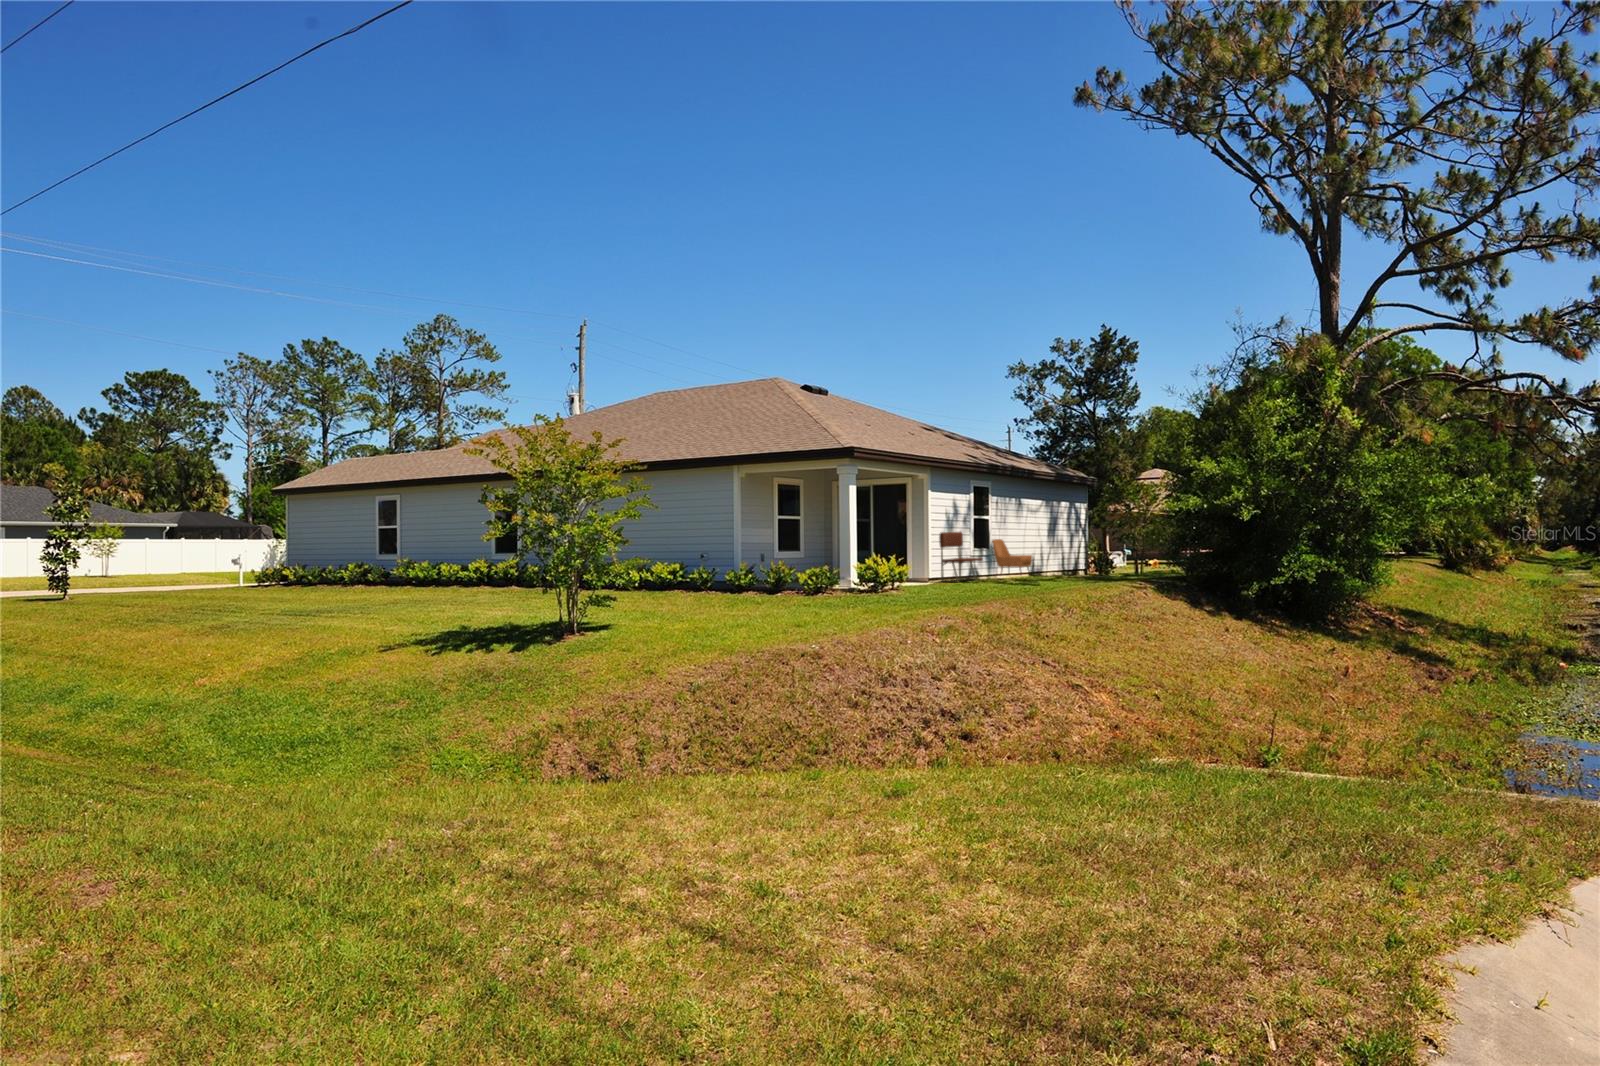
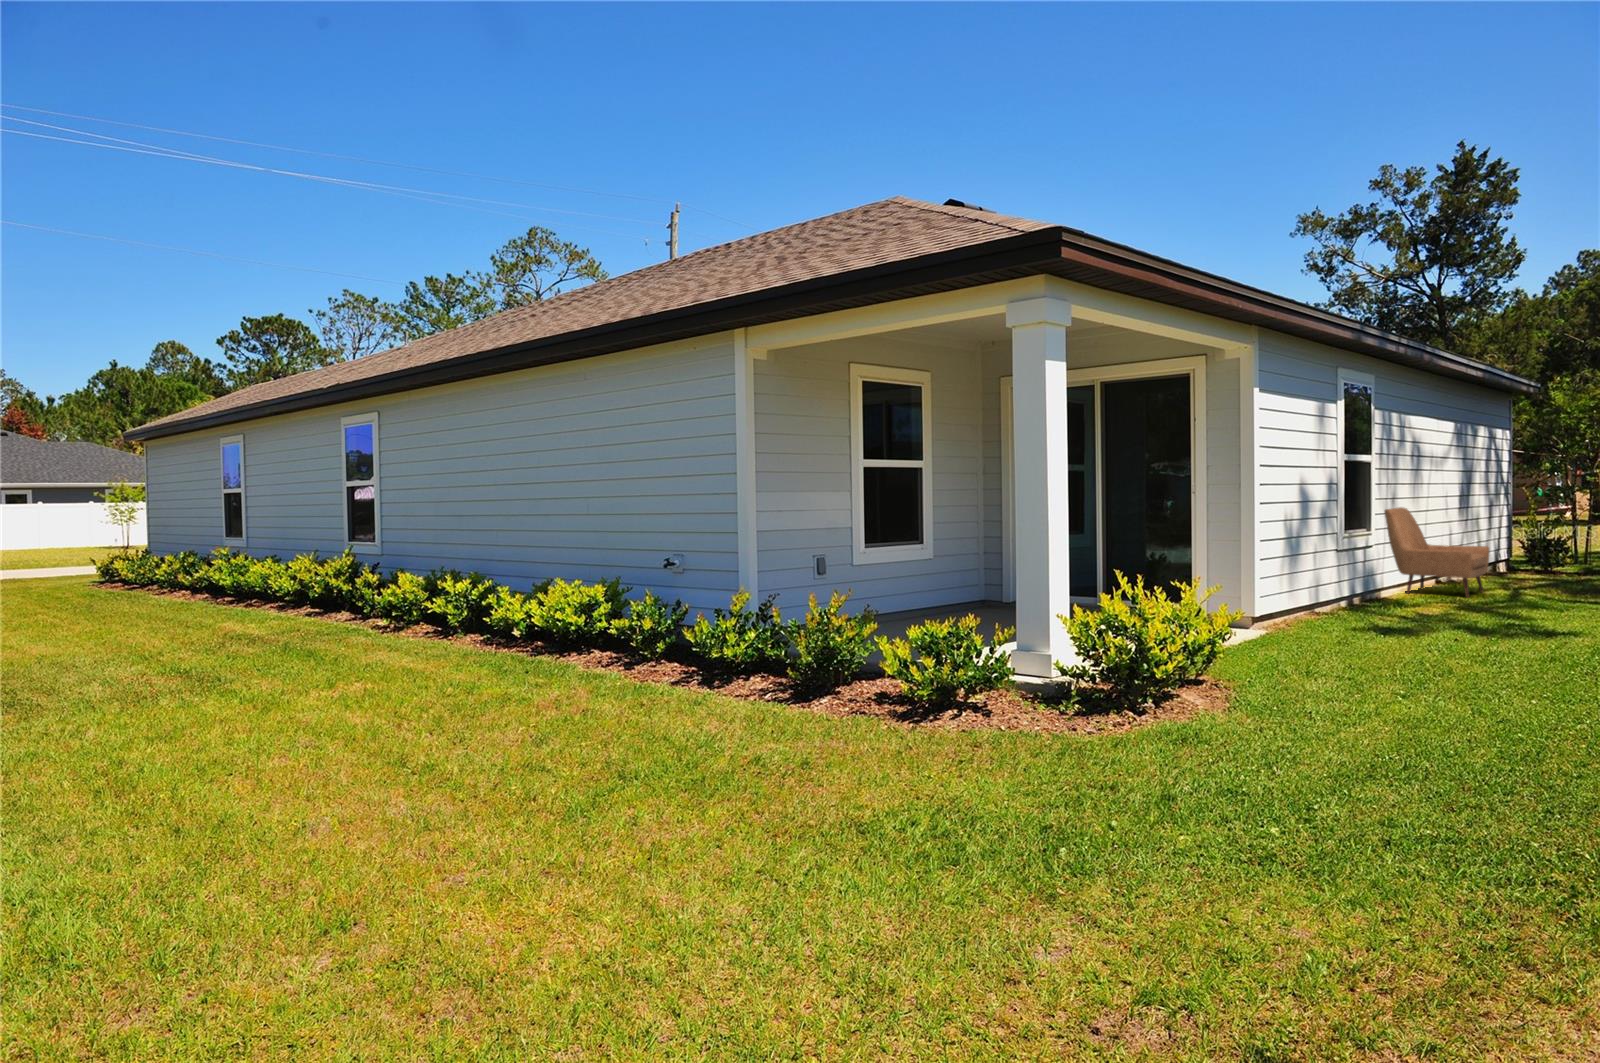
bench: present [939,532,982,582] -> none [1282,494,1394,631]

